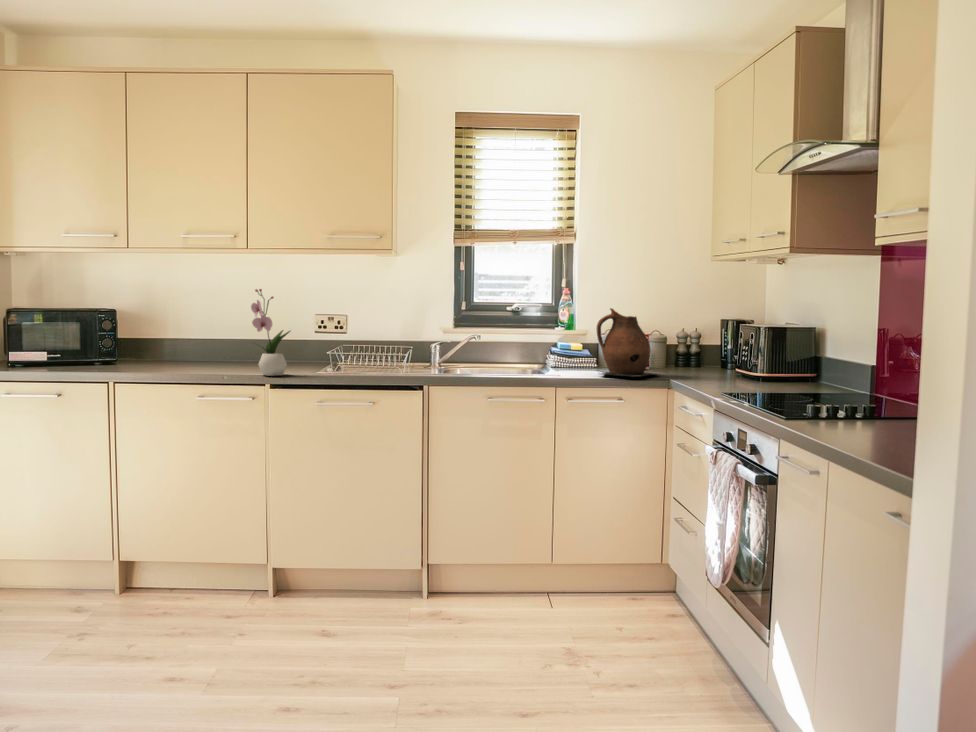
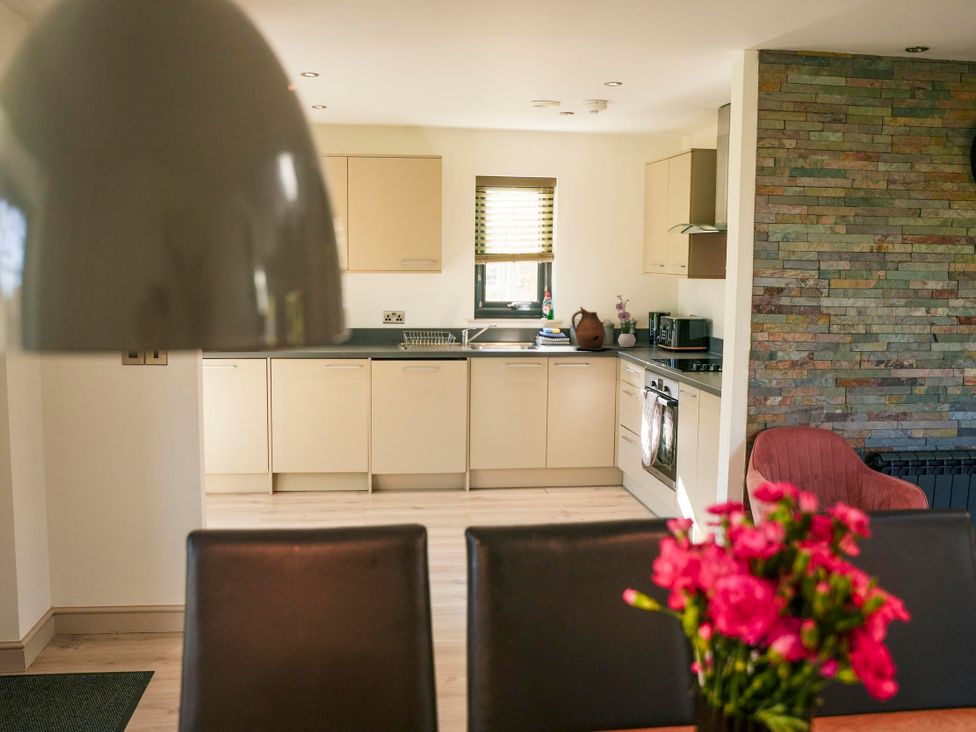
flower arrangement: present [251,289,290,376] -> present [616,295,636,347]

